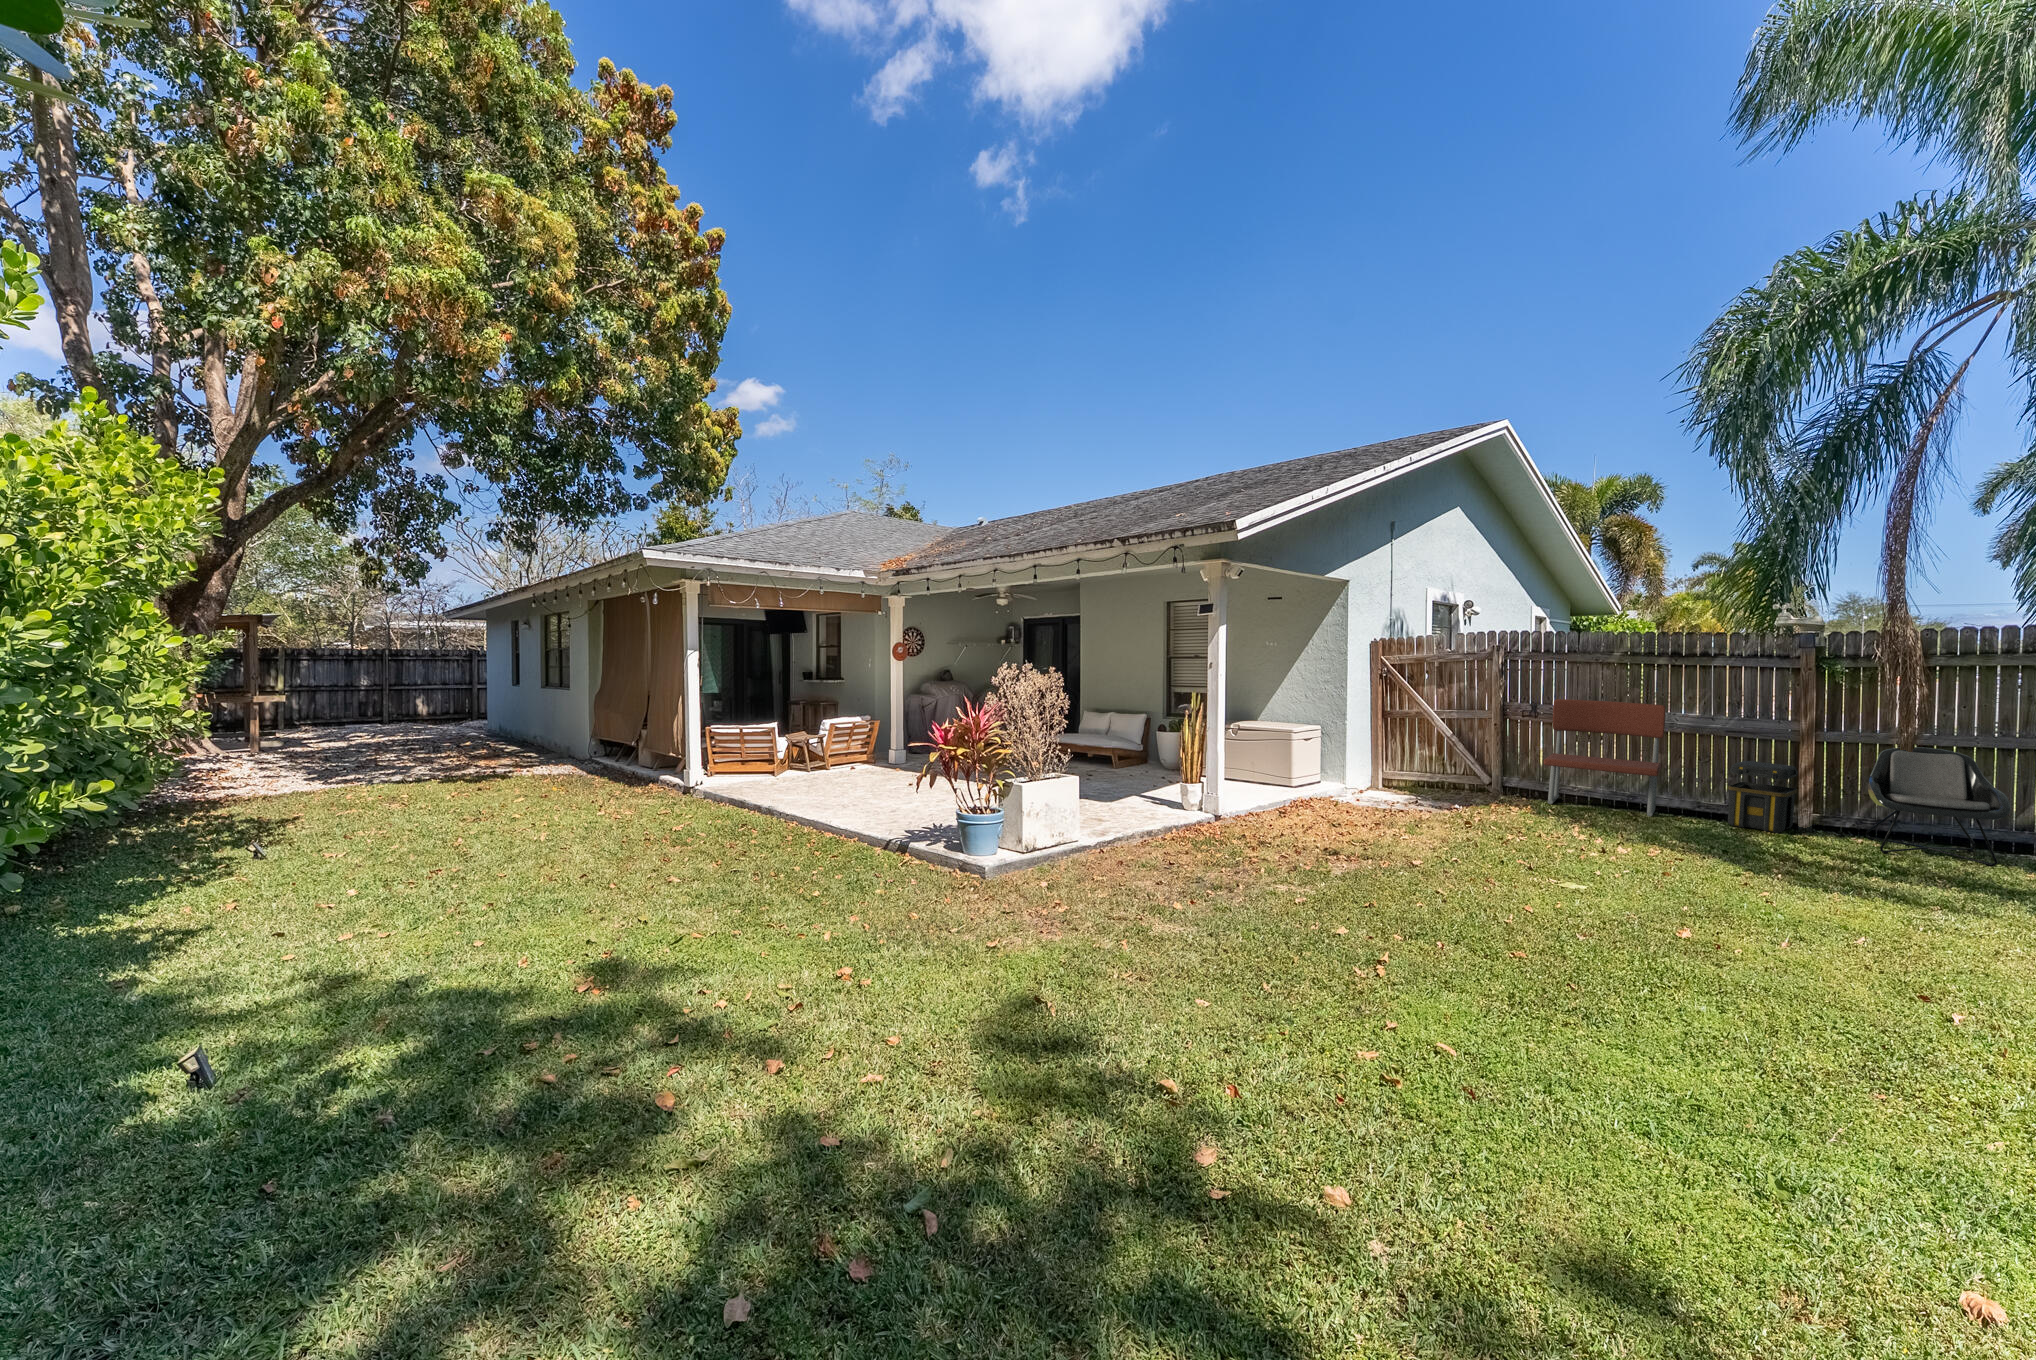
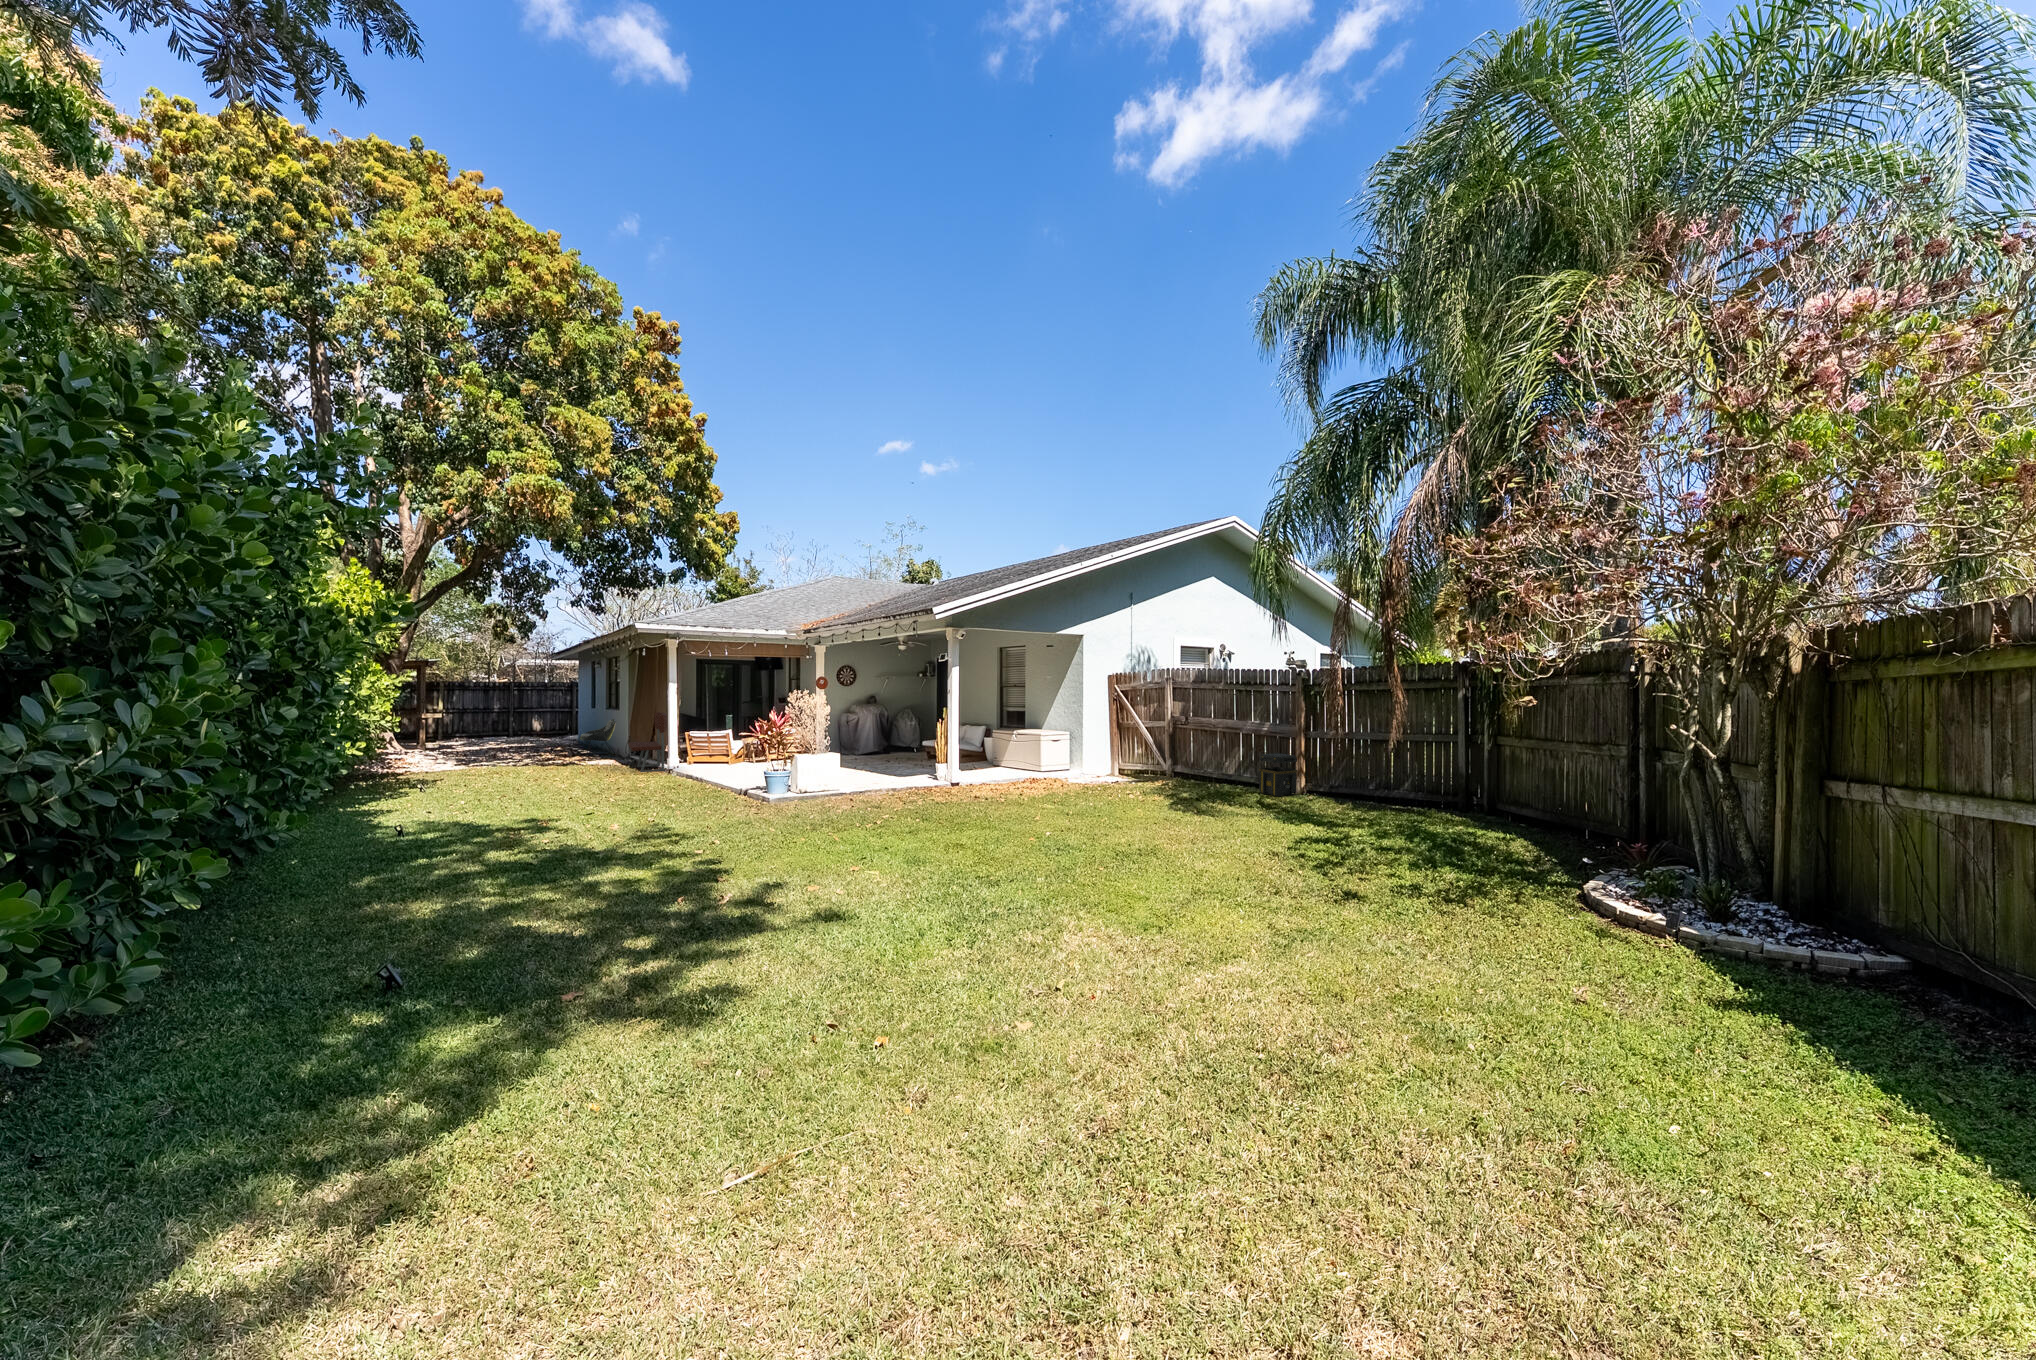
bench: present [1544,699,1665,816] -> present [628,712,667,772]
lounge chair: present [1866,747,2010,867] -> present [580,719,616,756]

